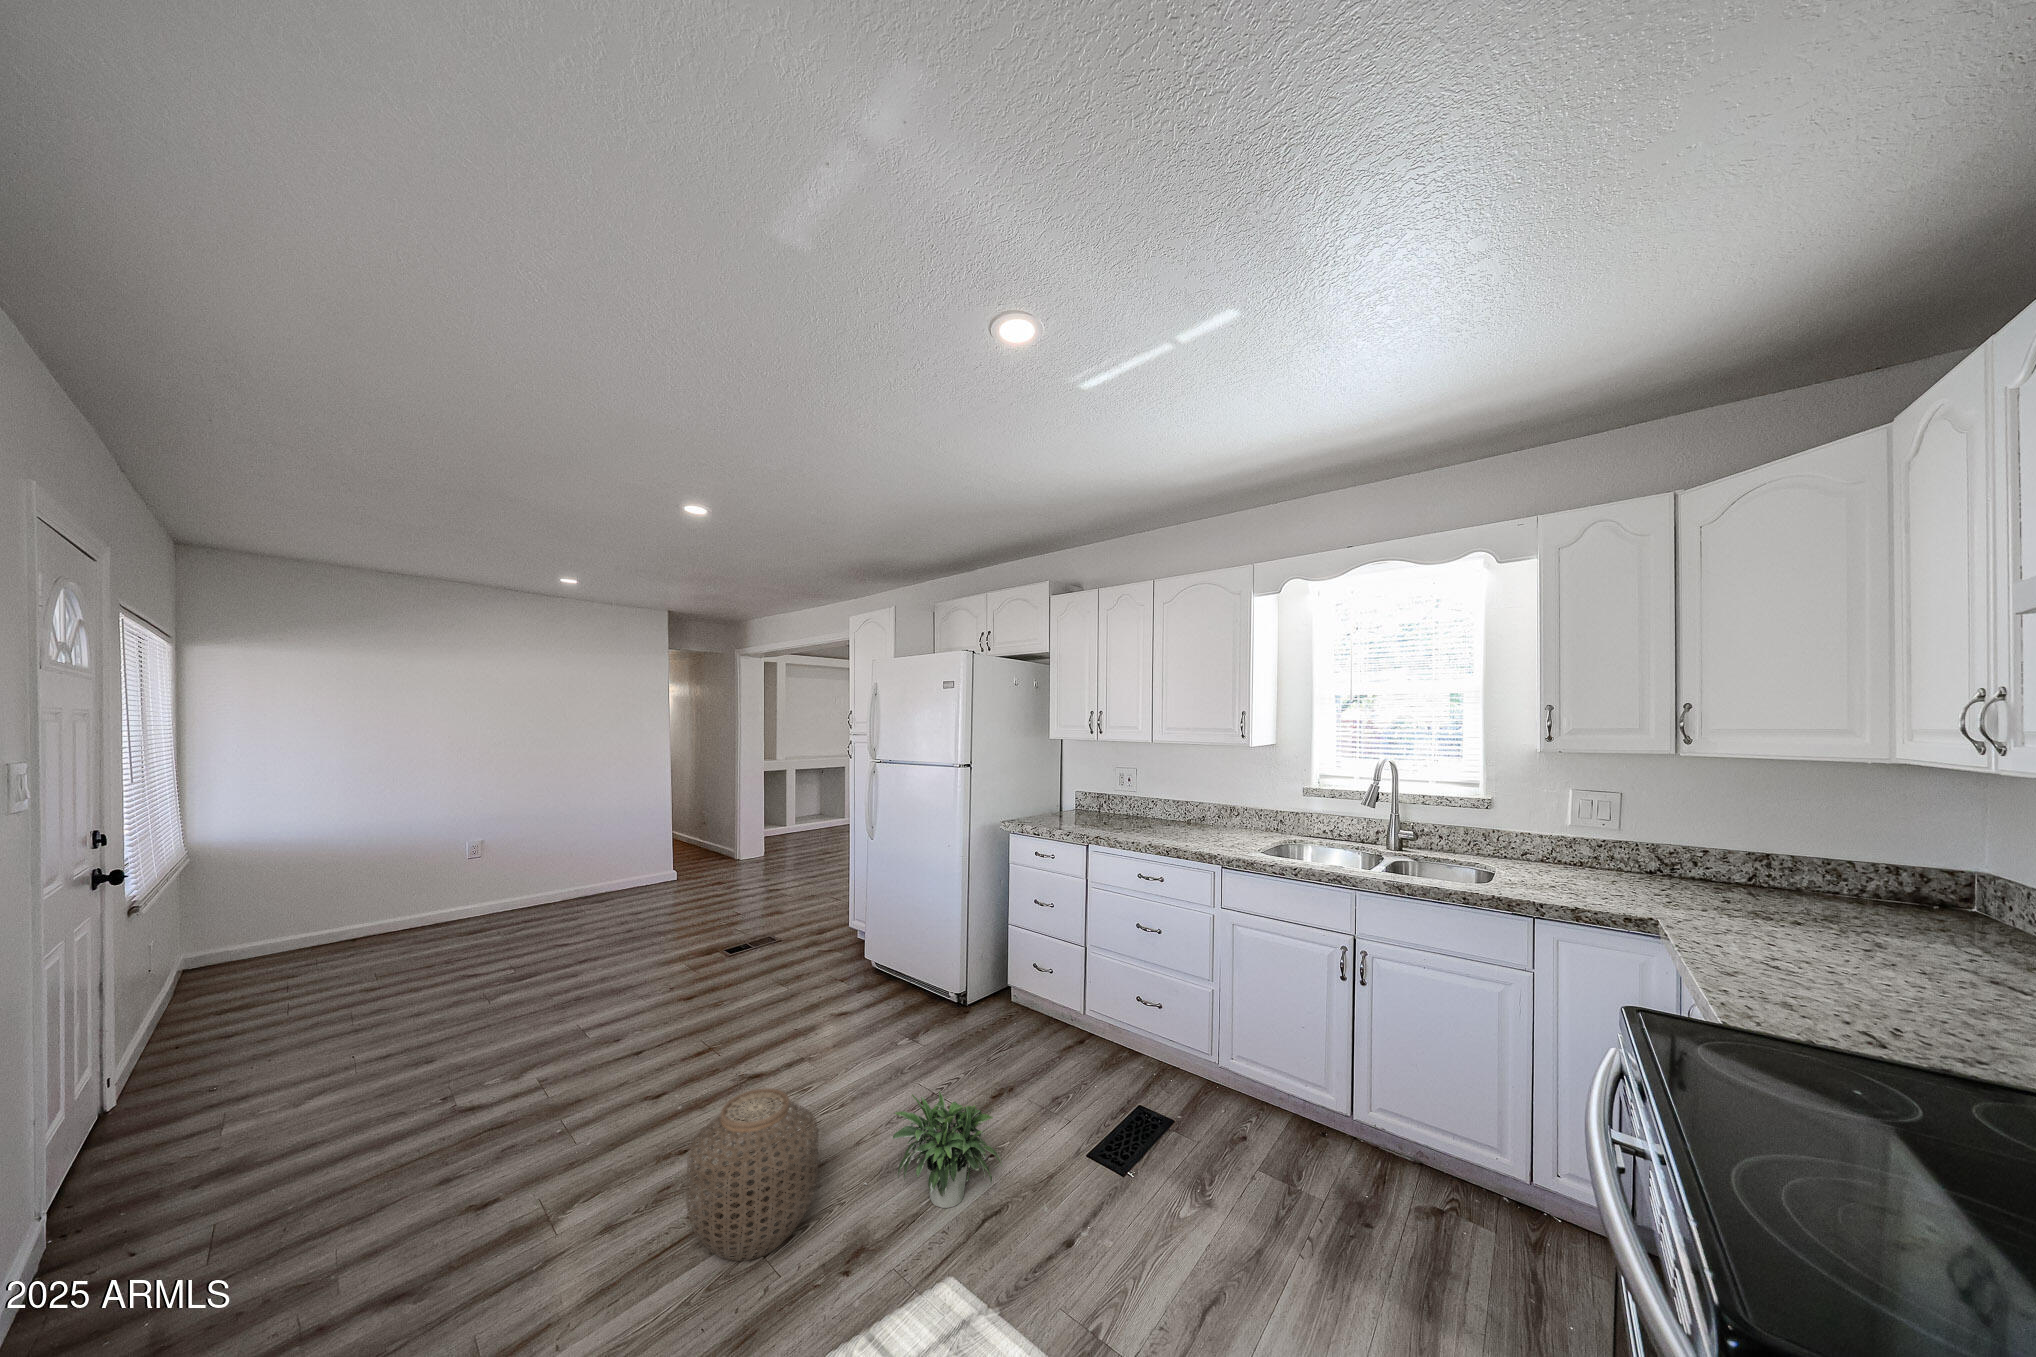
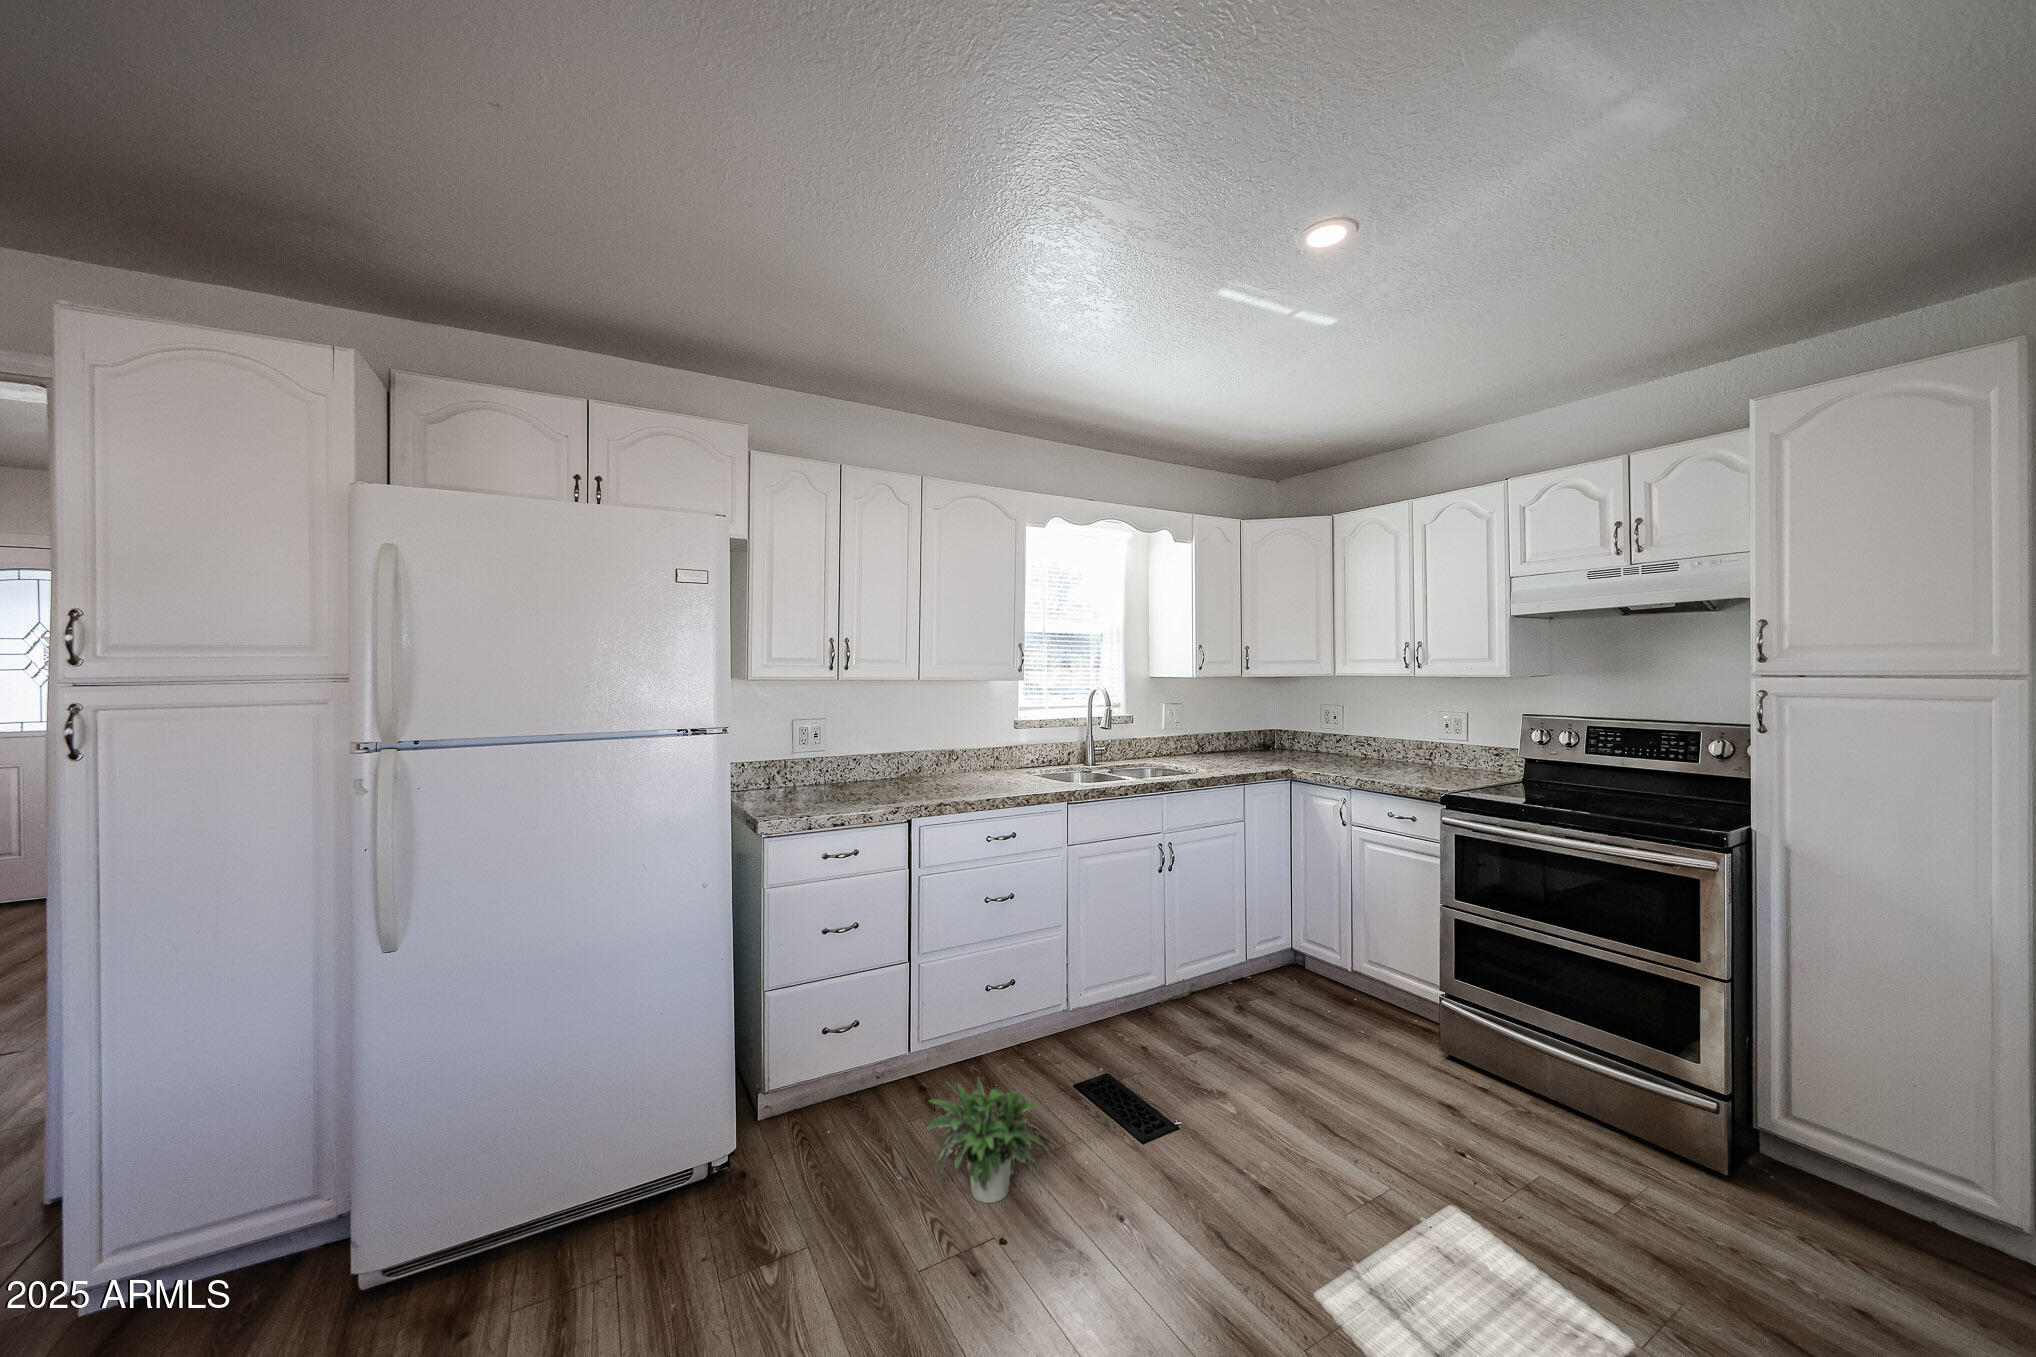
woven basket: present [686,1088,818,1261] -> none [701,1076,845,1260]

